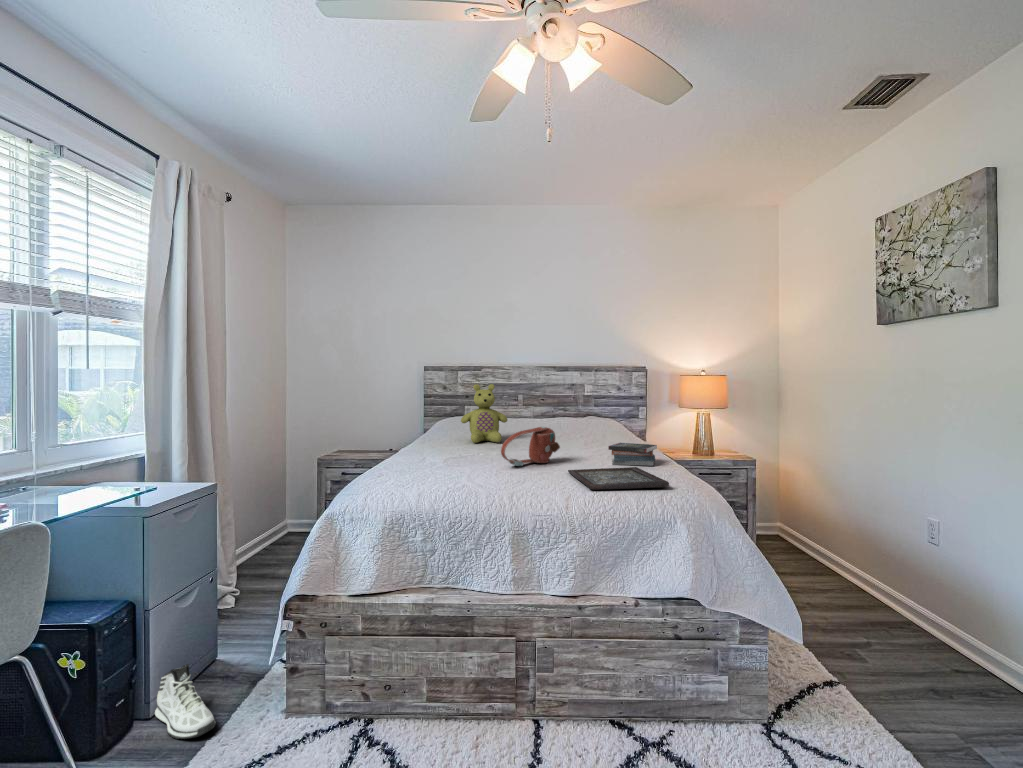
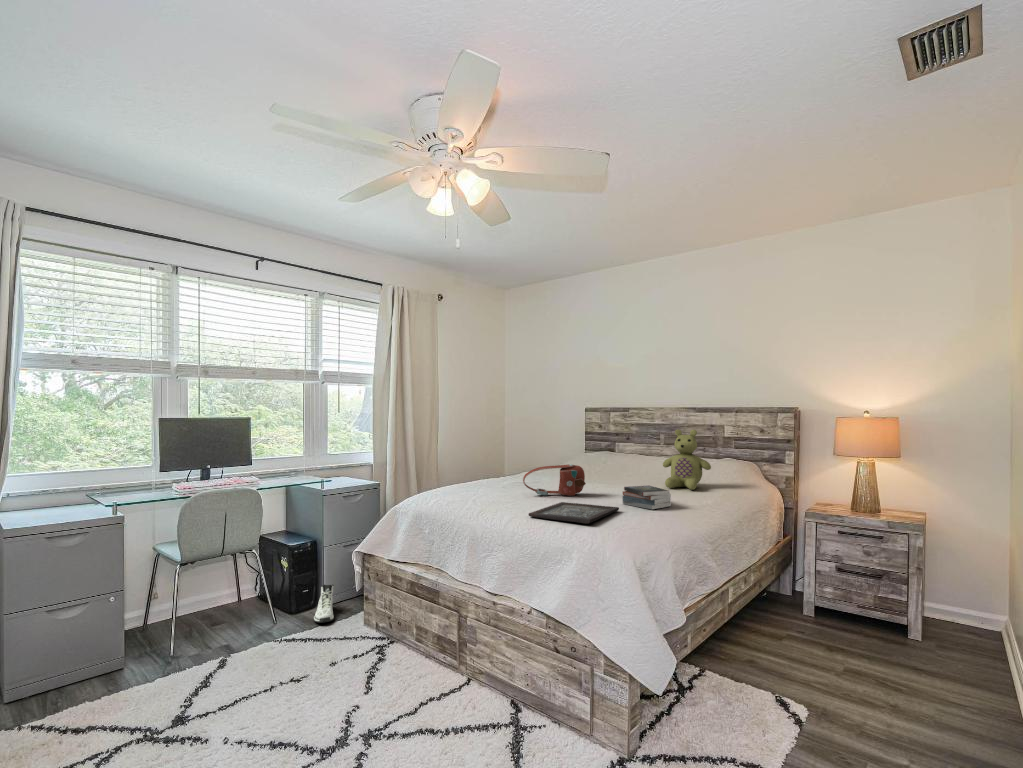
stuffed bear: present [461,384,507,443] -> present [663,429,711,490]

